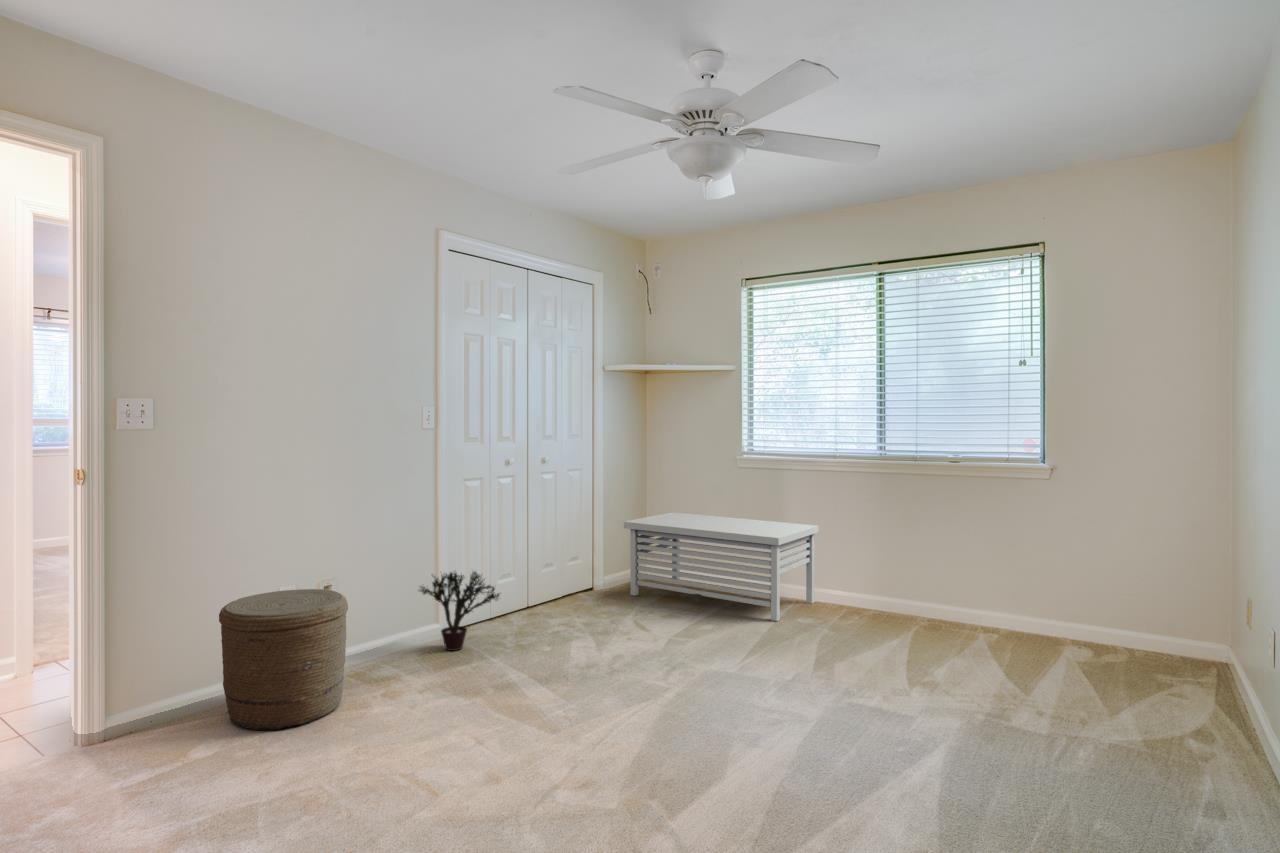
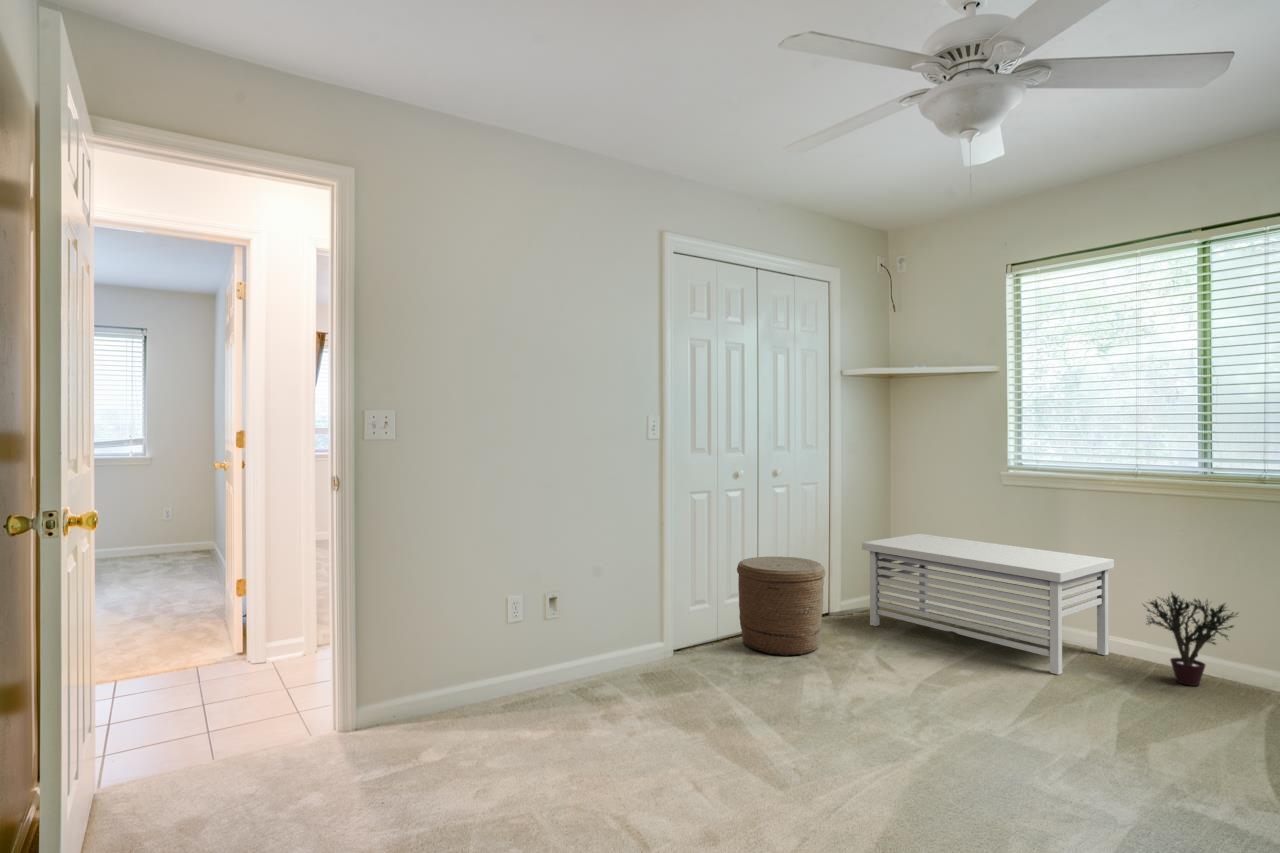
potted plant: present [421,571,499,651] -> present [1144,593,1238,686]
woven basket: present [219,589,348,730] -> present [737,557,825,656]

